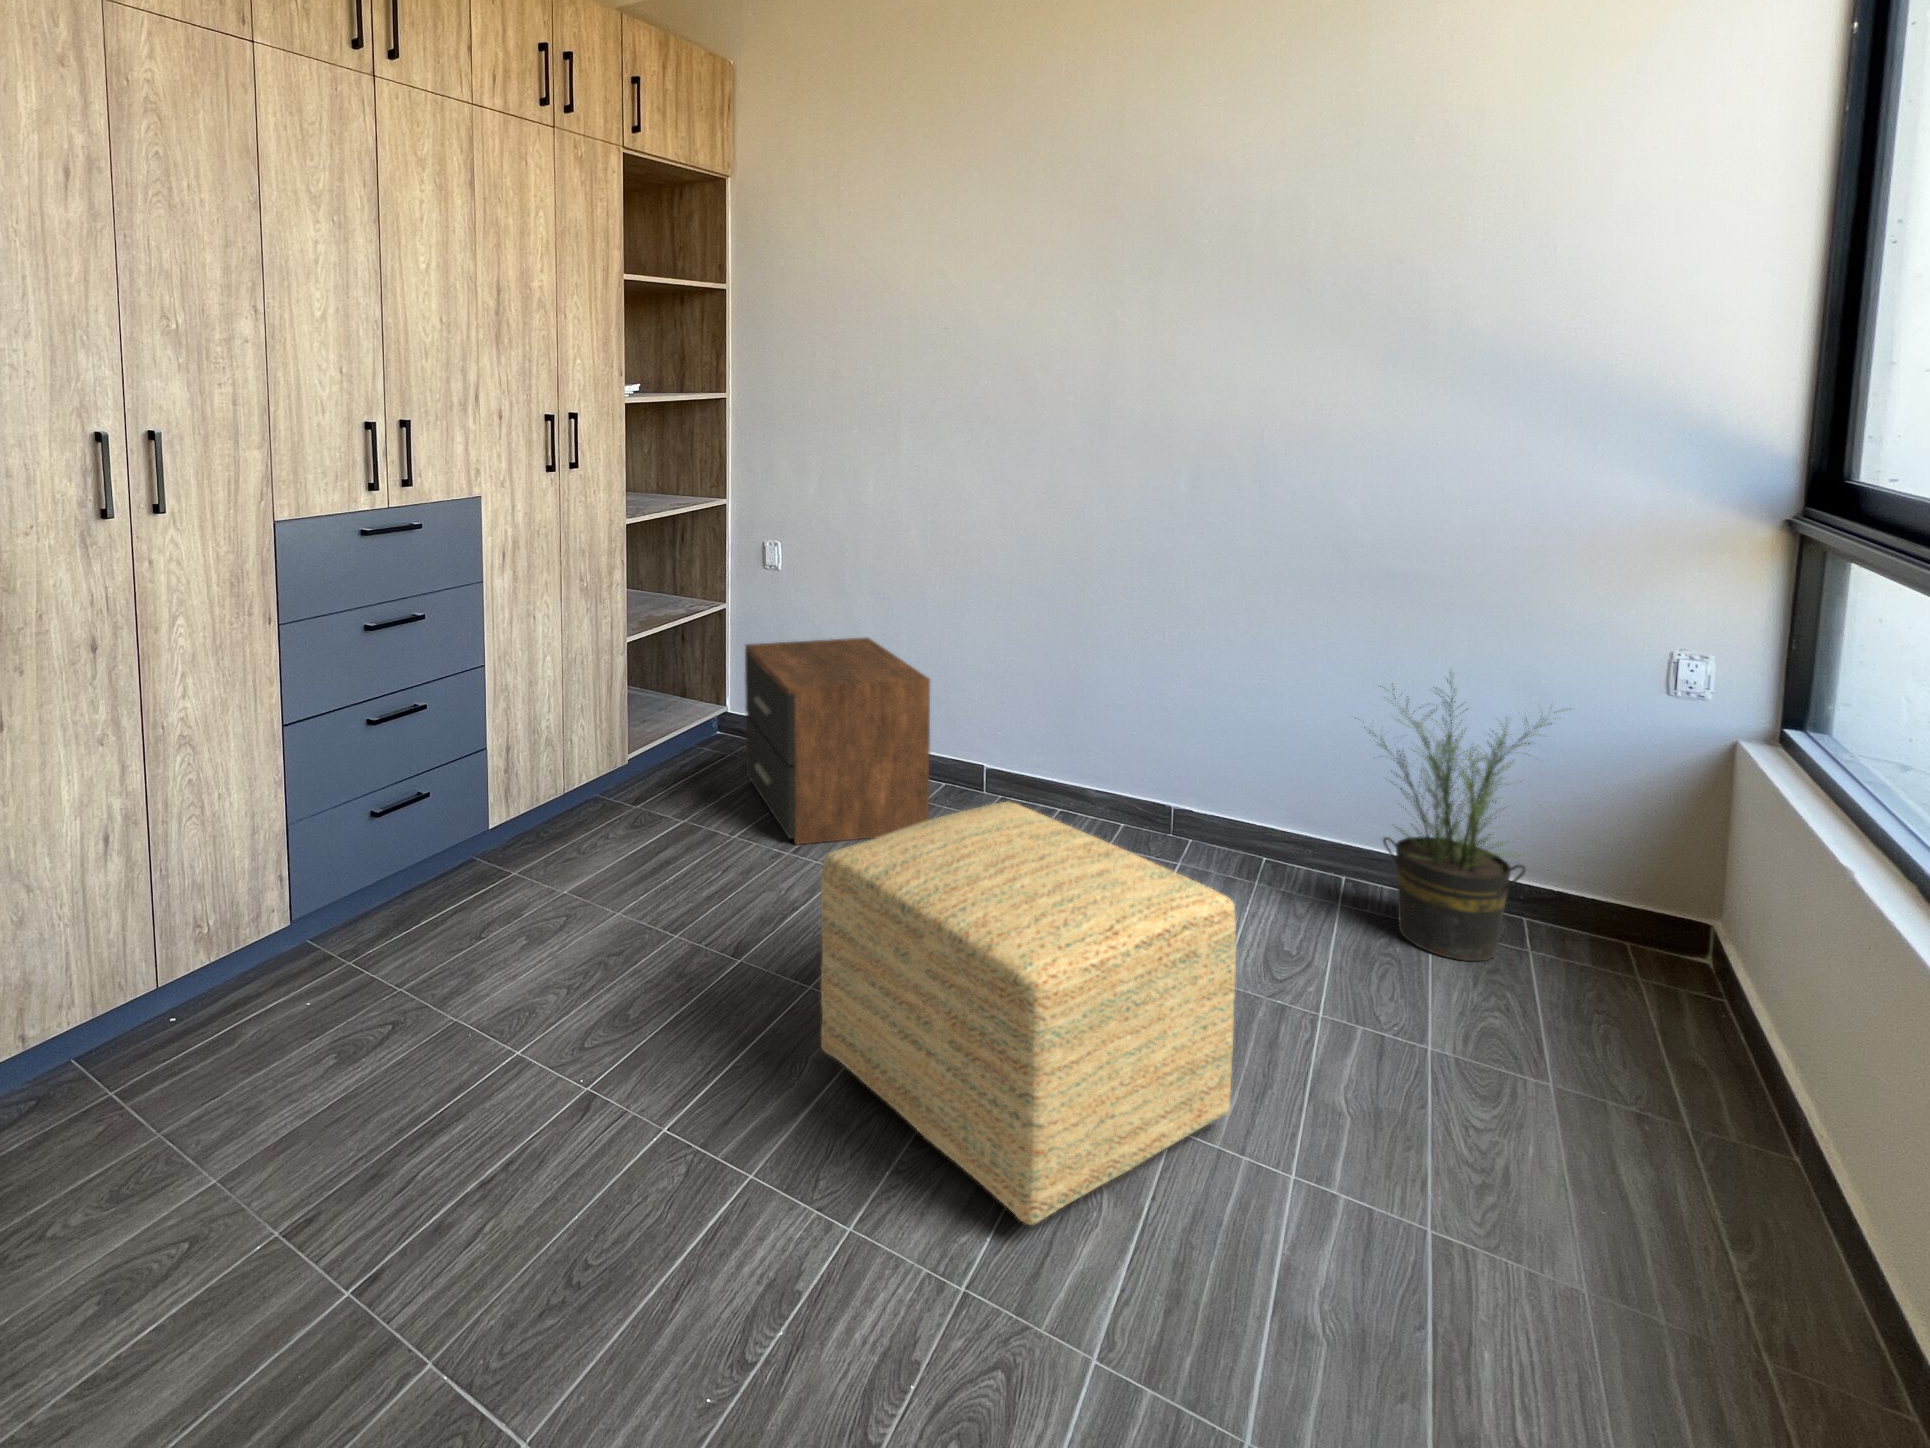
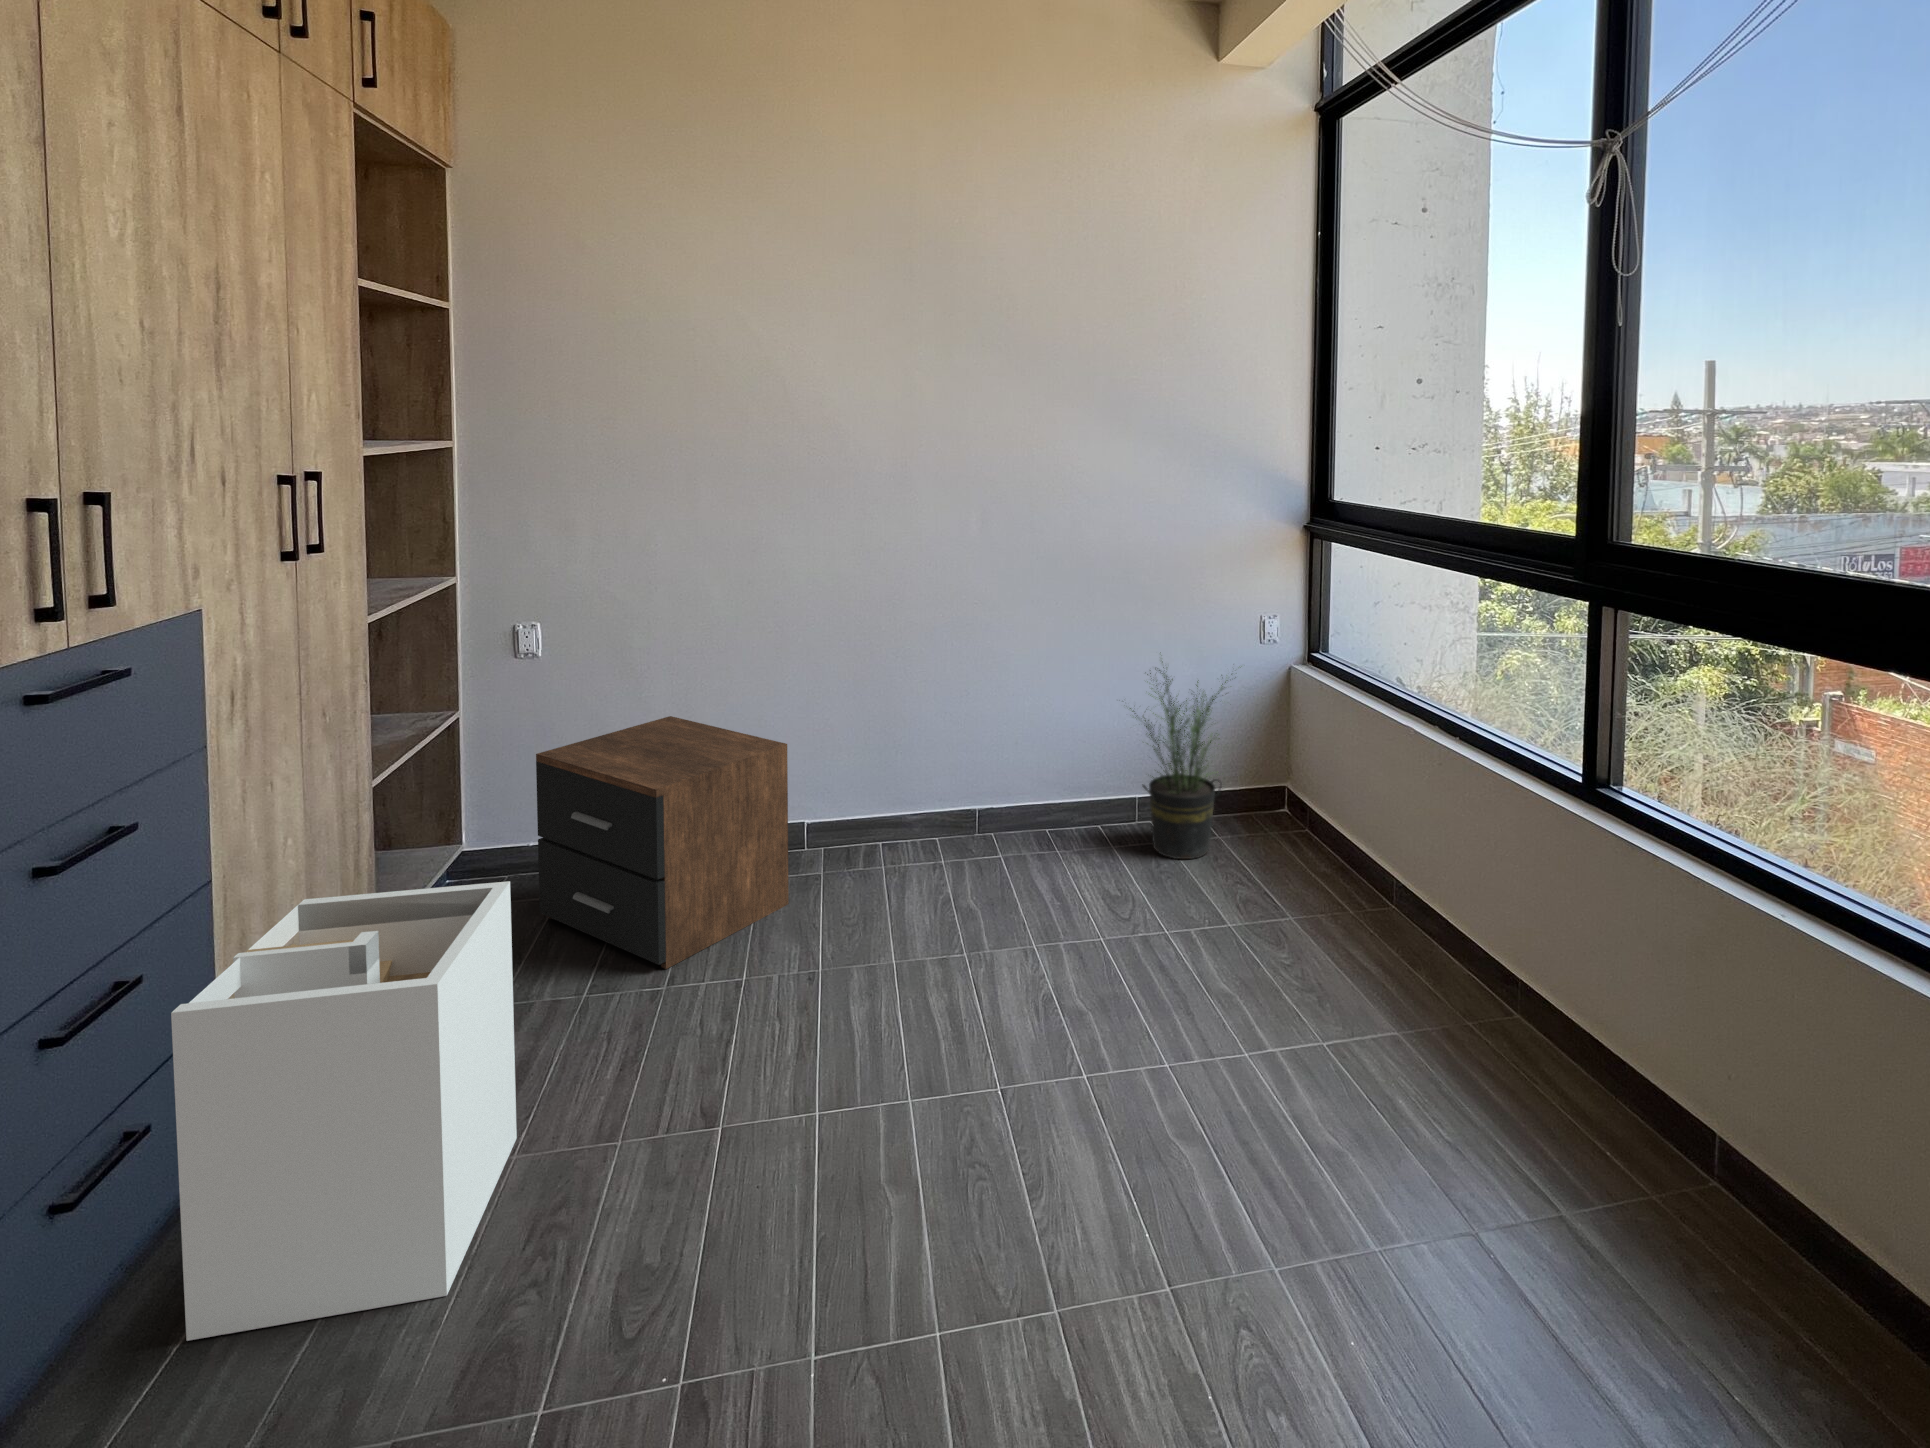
laundry hamper: none [417,695,624,973] -> present [171,881,517,1341]
ottoman: present [821,802,1236,1225] -> none [895,836,1202,1197]

